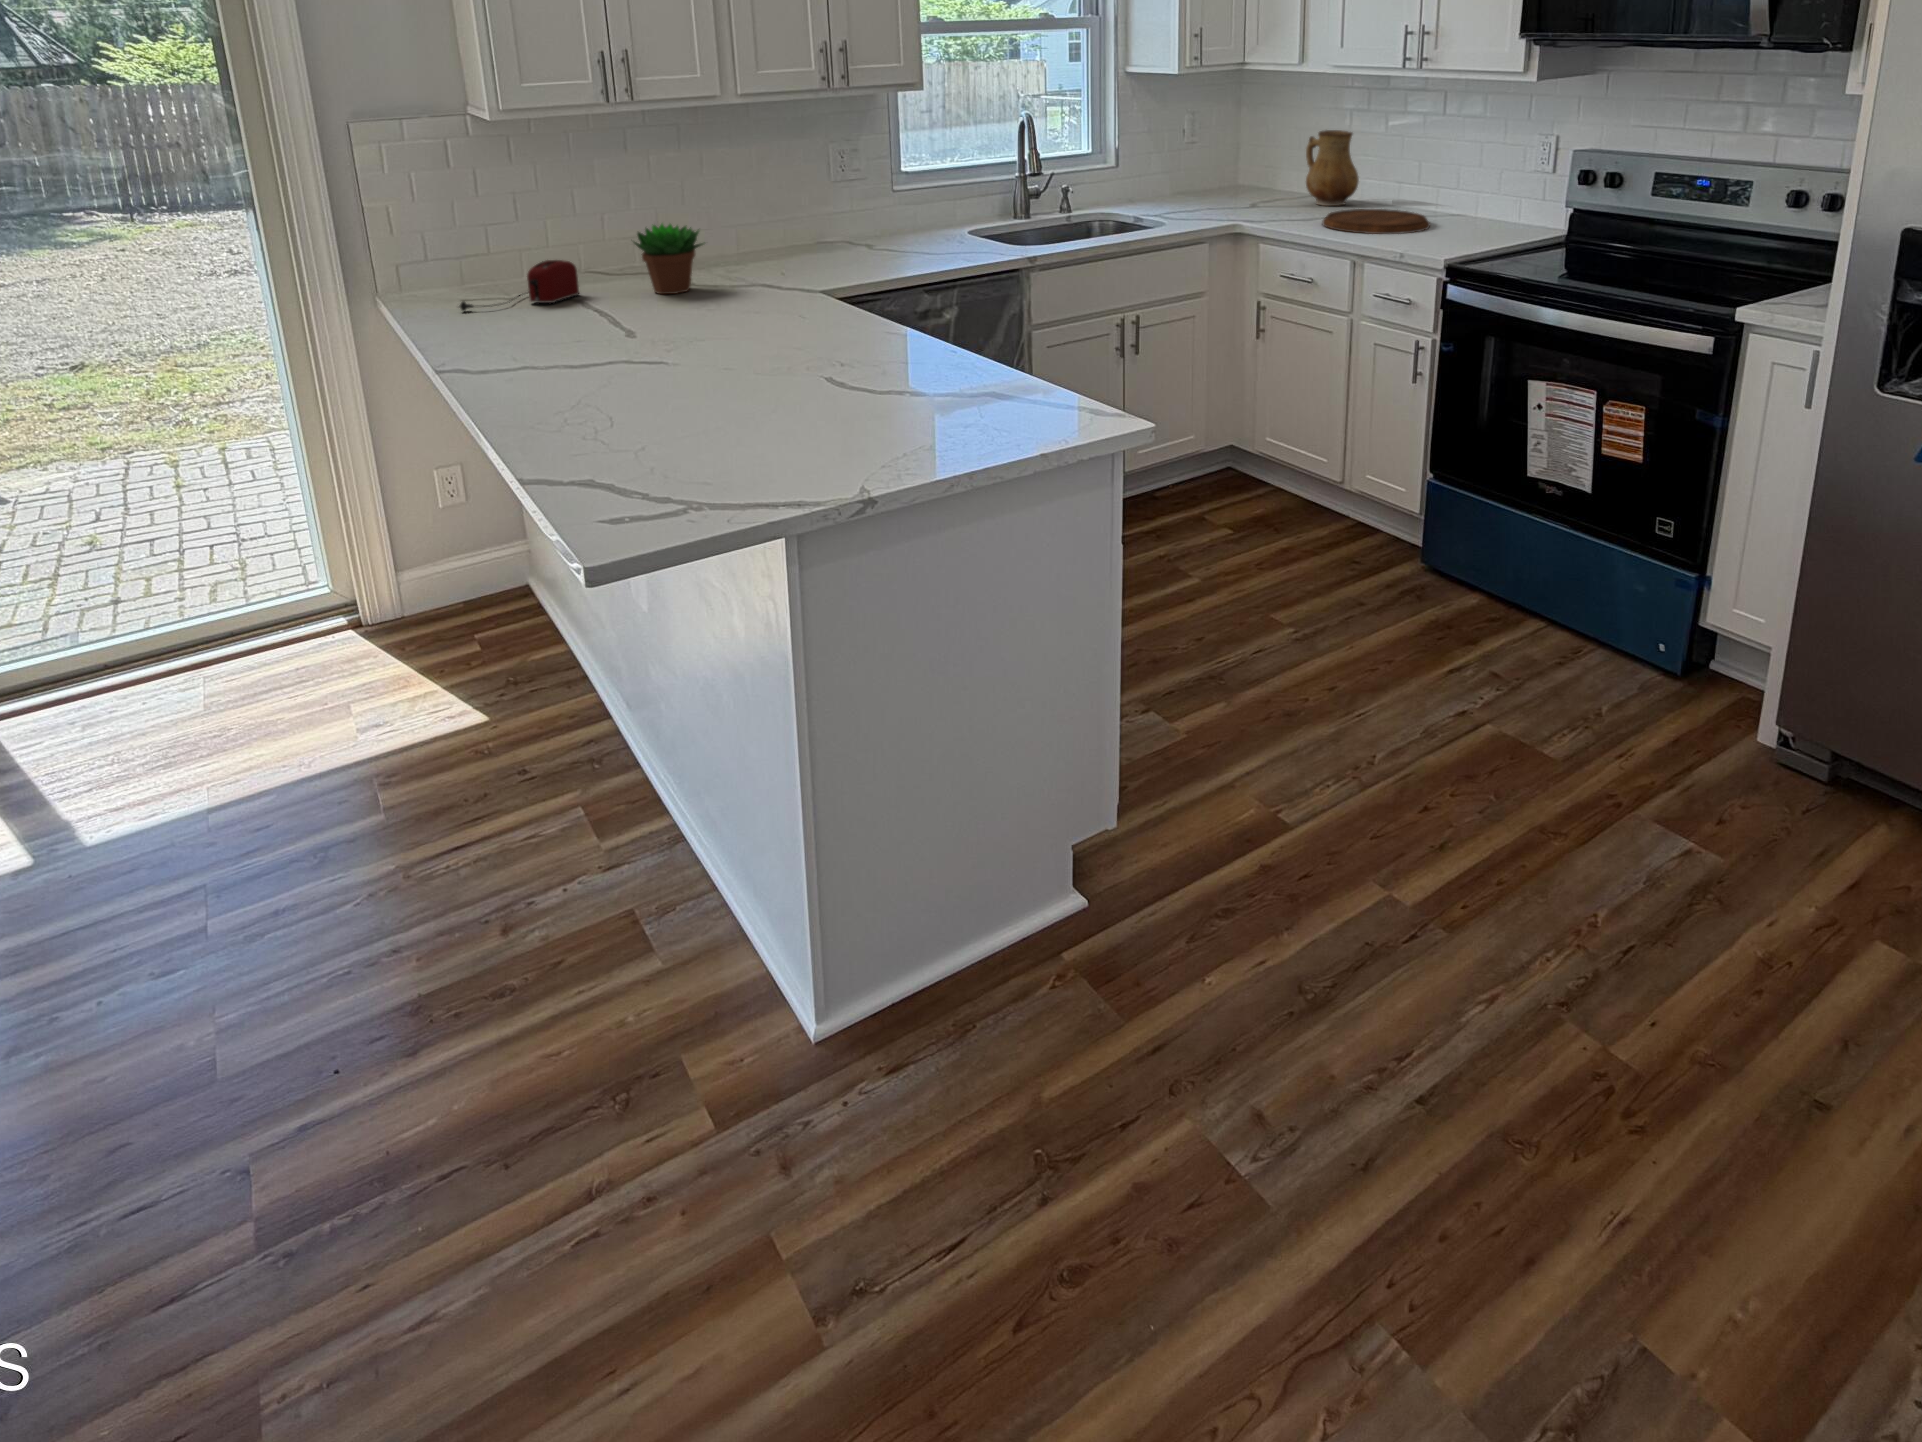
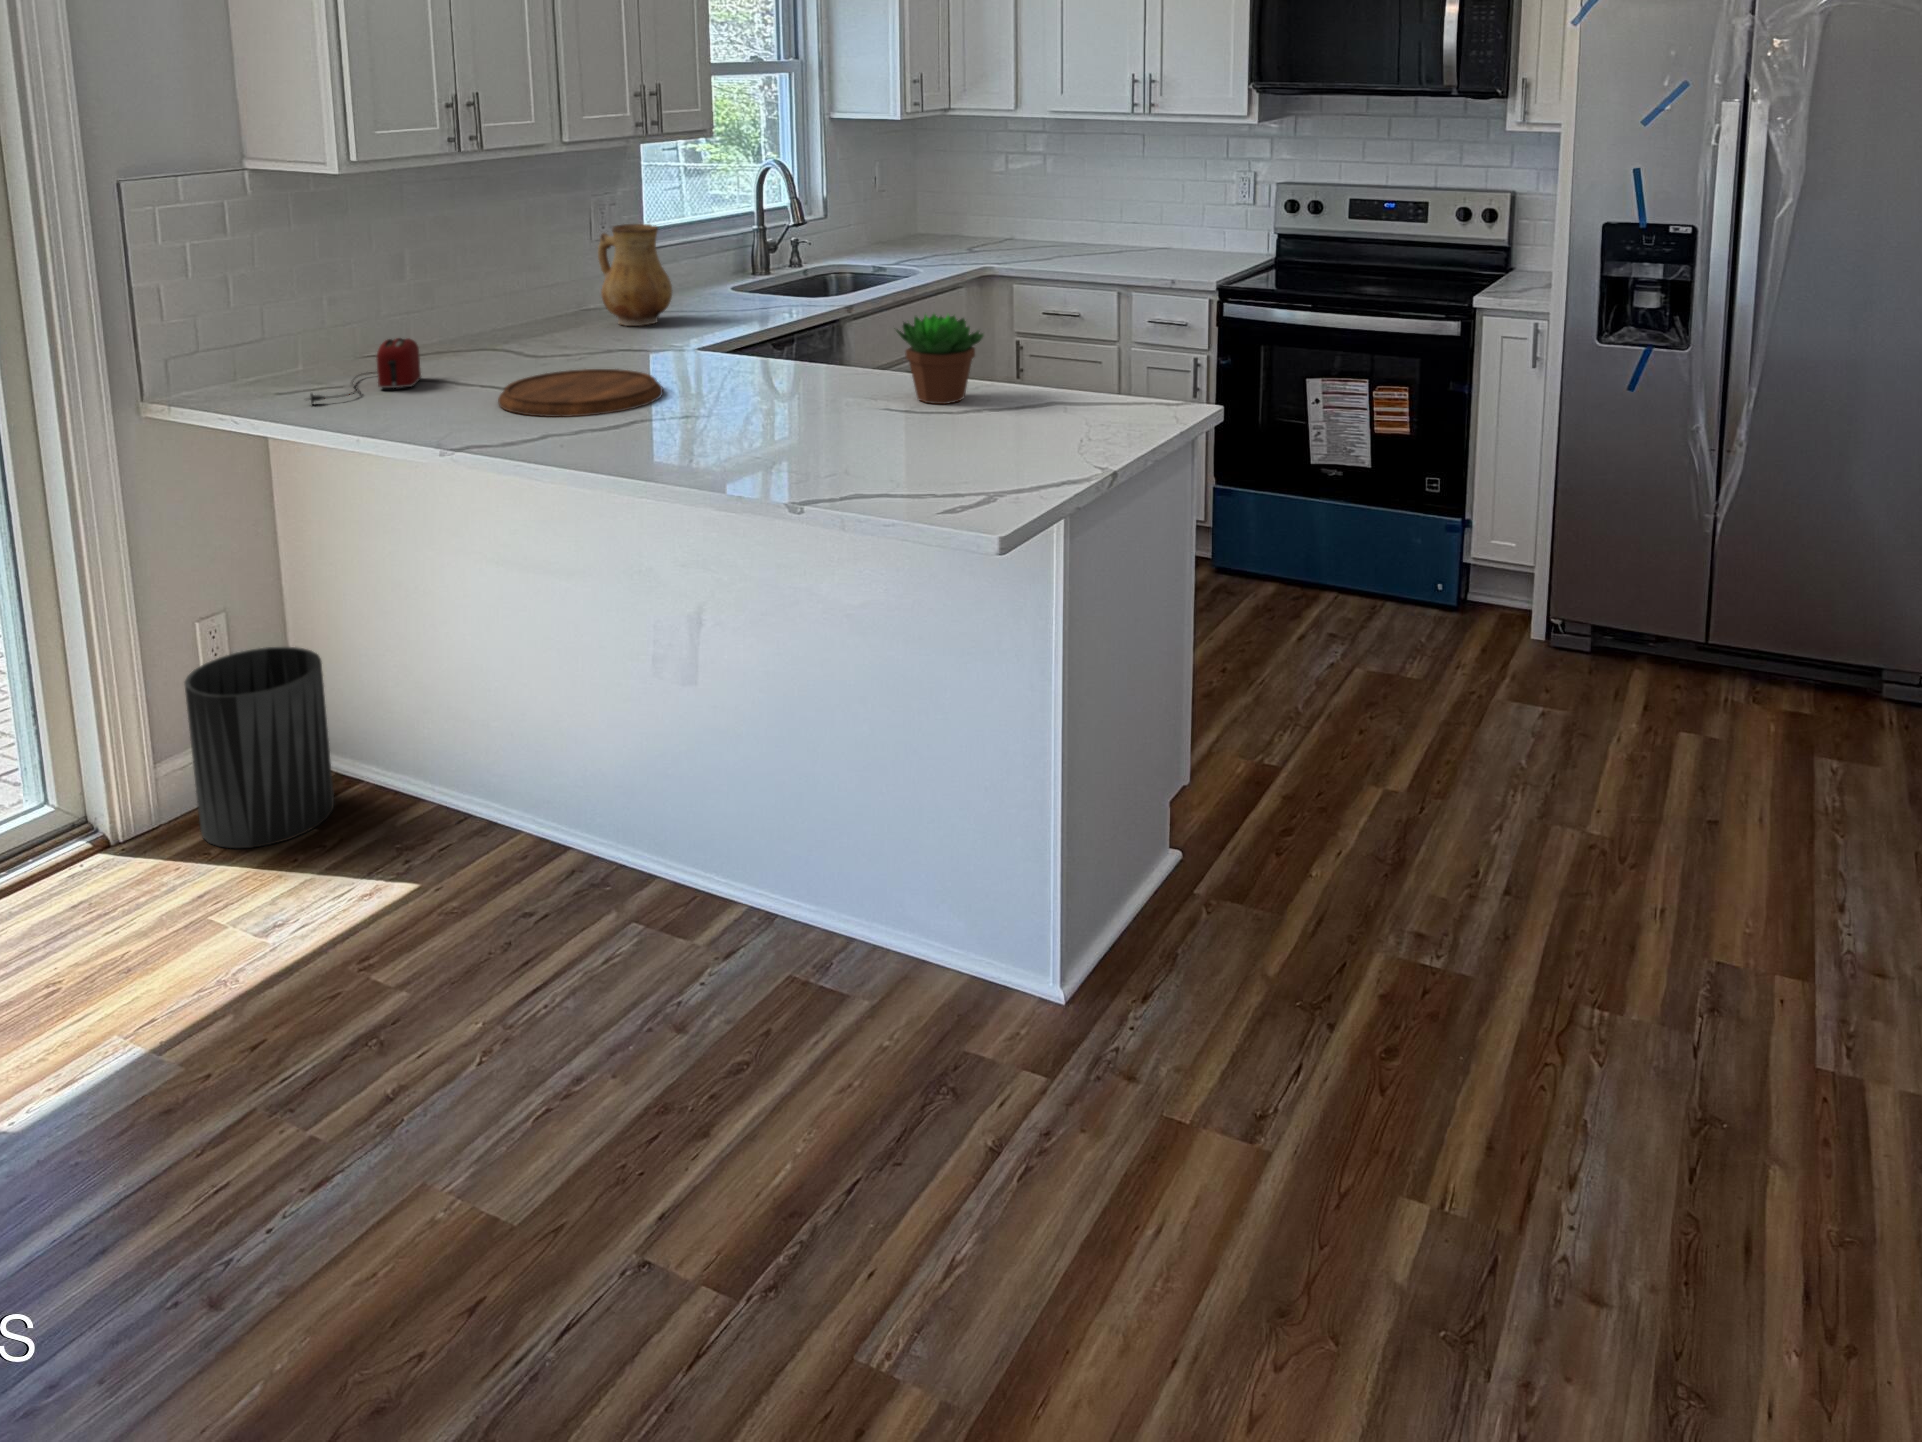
ceramic pitcher: present [1306,130,1359,206] -> present [598,224,672,326]
cutting board: present [1323,209,1430,234] -> present [498,369,663,417]
succulent plant: present [634,224,703,294] -> present [896,314,983,404]
trash can: none [393,497,517,655] -> present [185,647,334,848]

